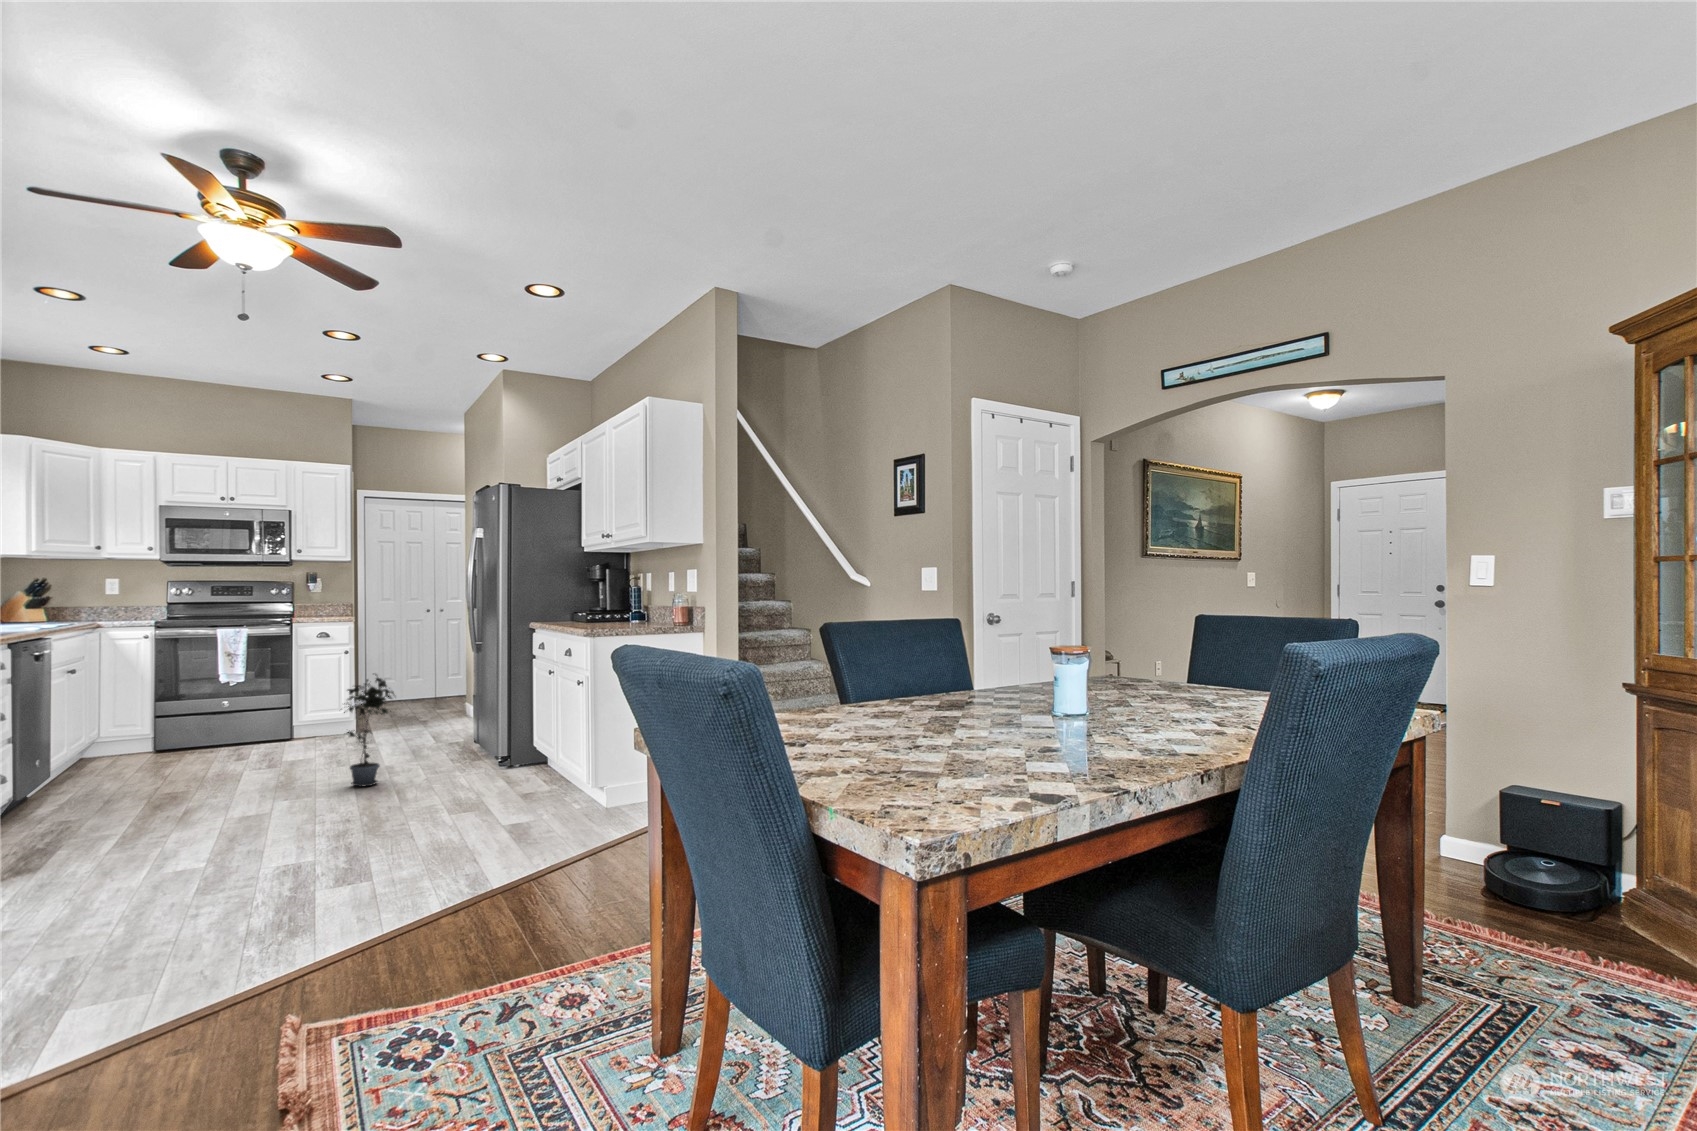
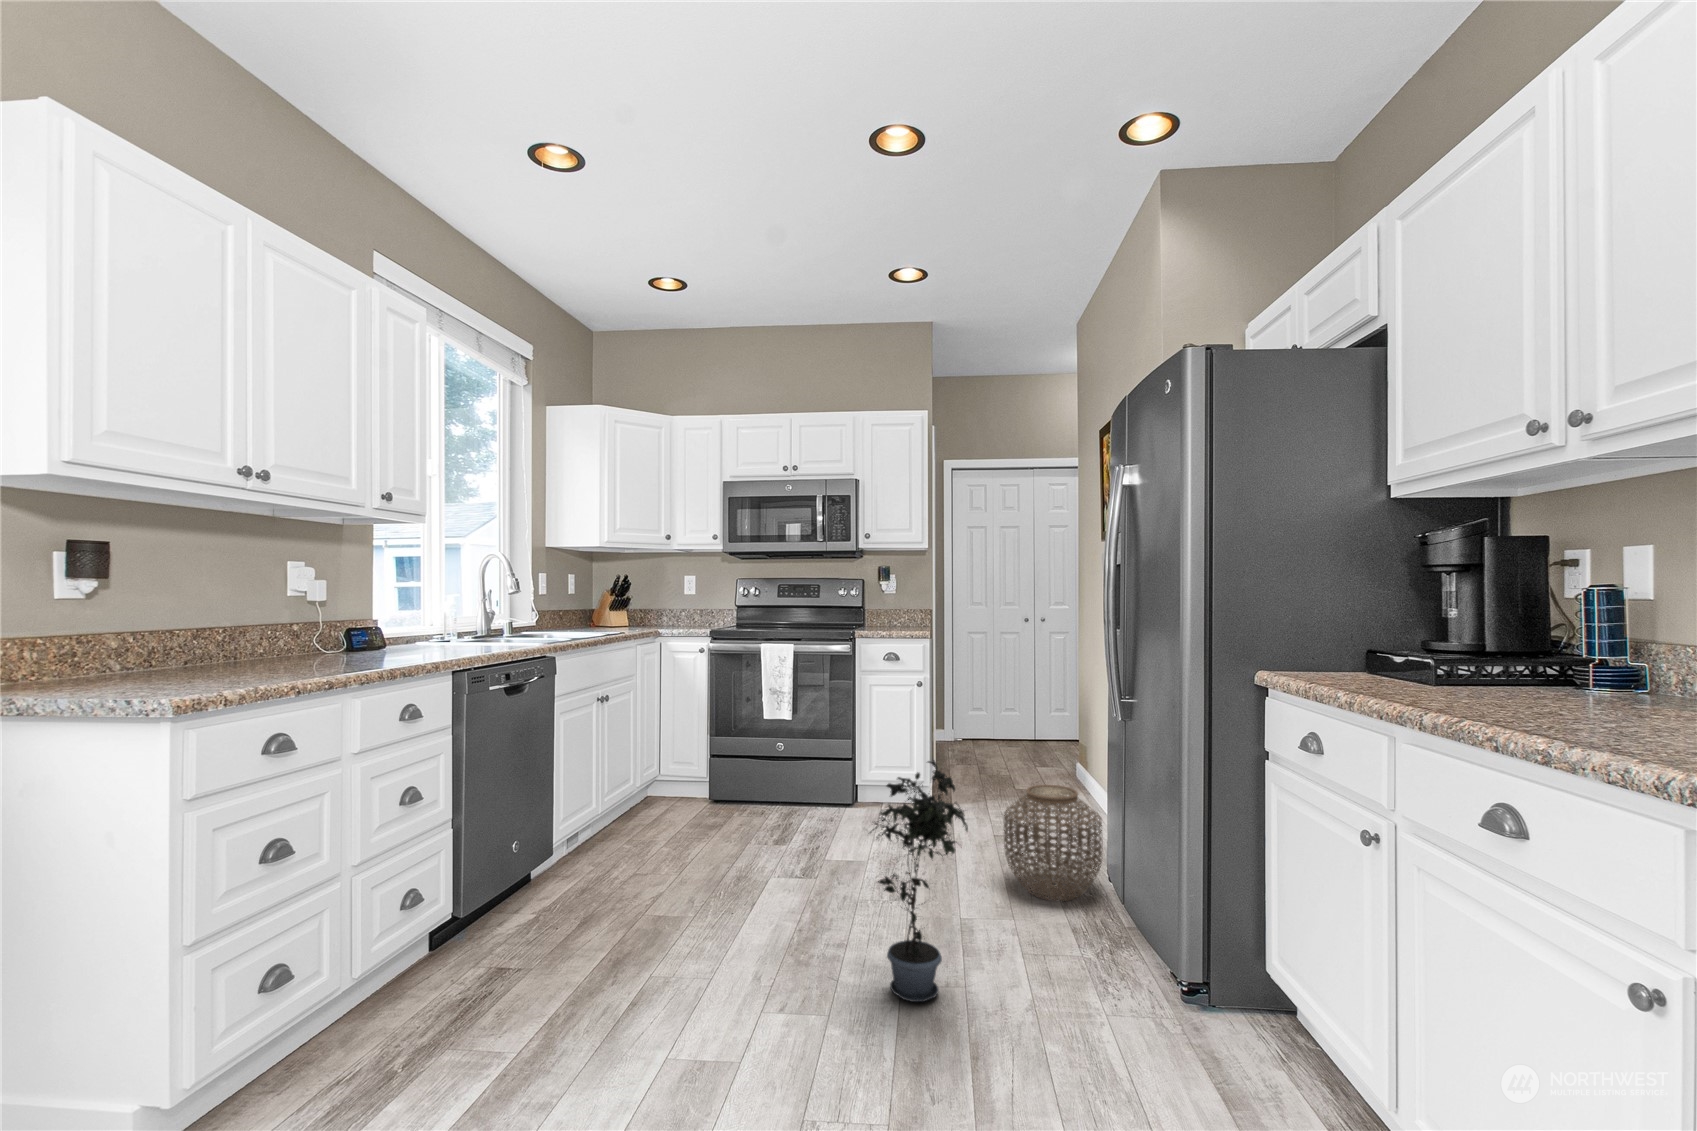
woven basket: none [410,696,468,755] -> present [1004,785,1103,901]

